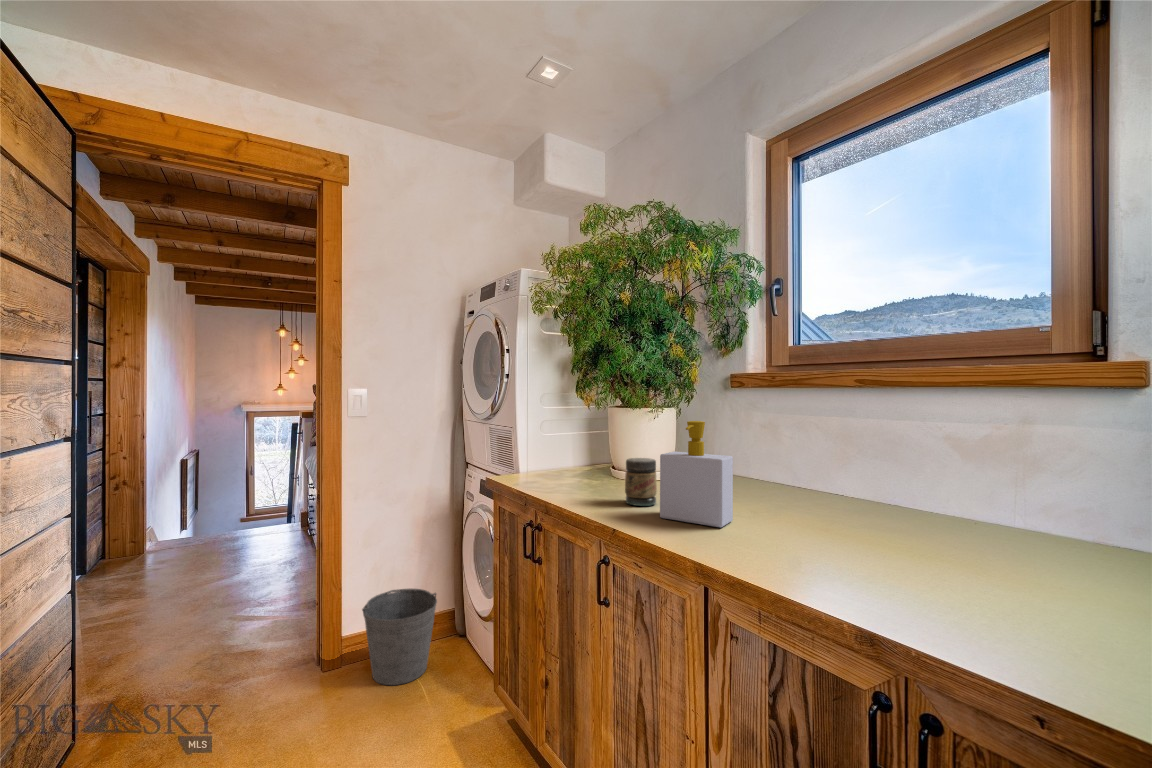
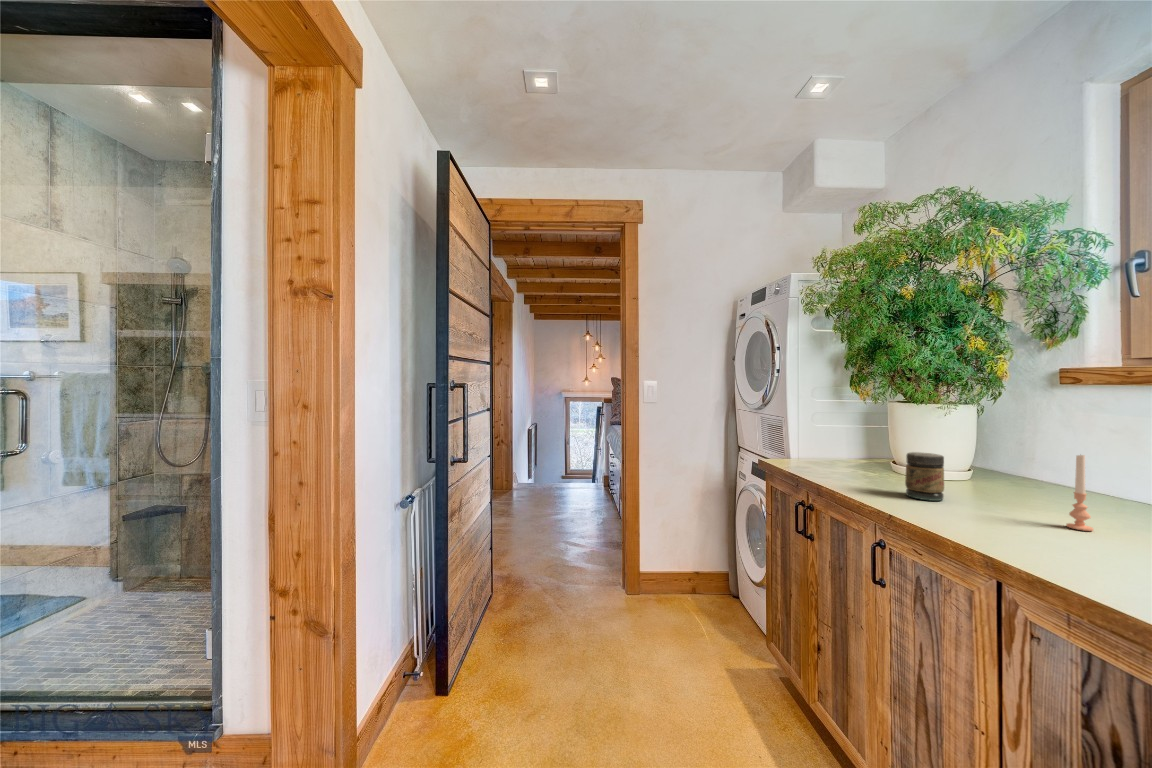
soap bottle: present [660,421,733,527] -> none [947,418,1048,531]
candle: none [744,450,762,519] -> present [1066,455,1093,531]
bucket: present [362,589,437,685] -> none [655,545,714,620]

